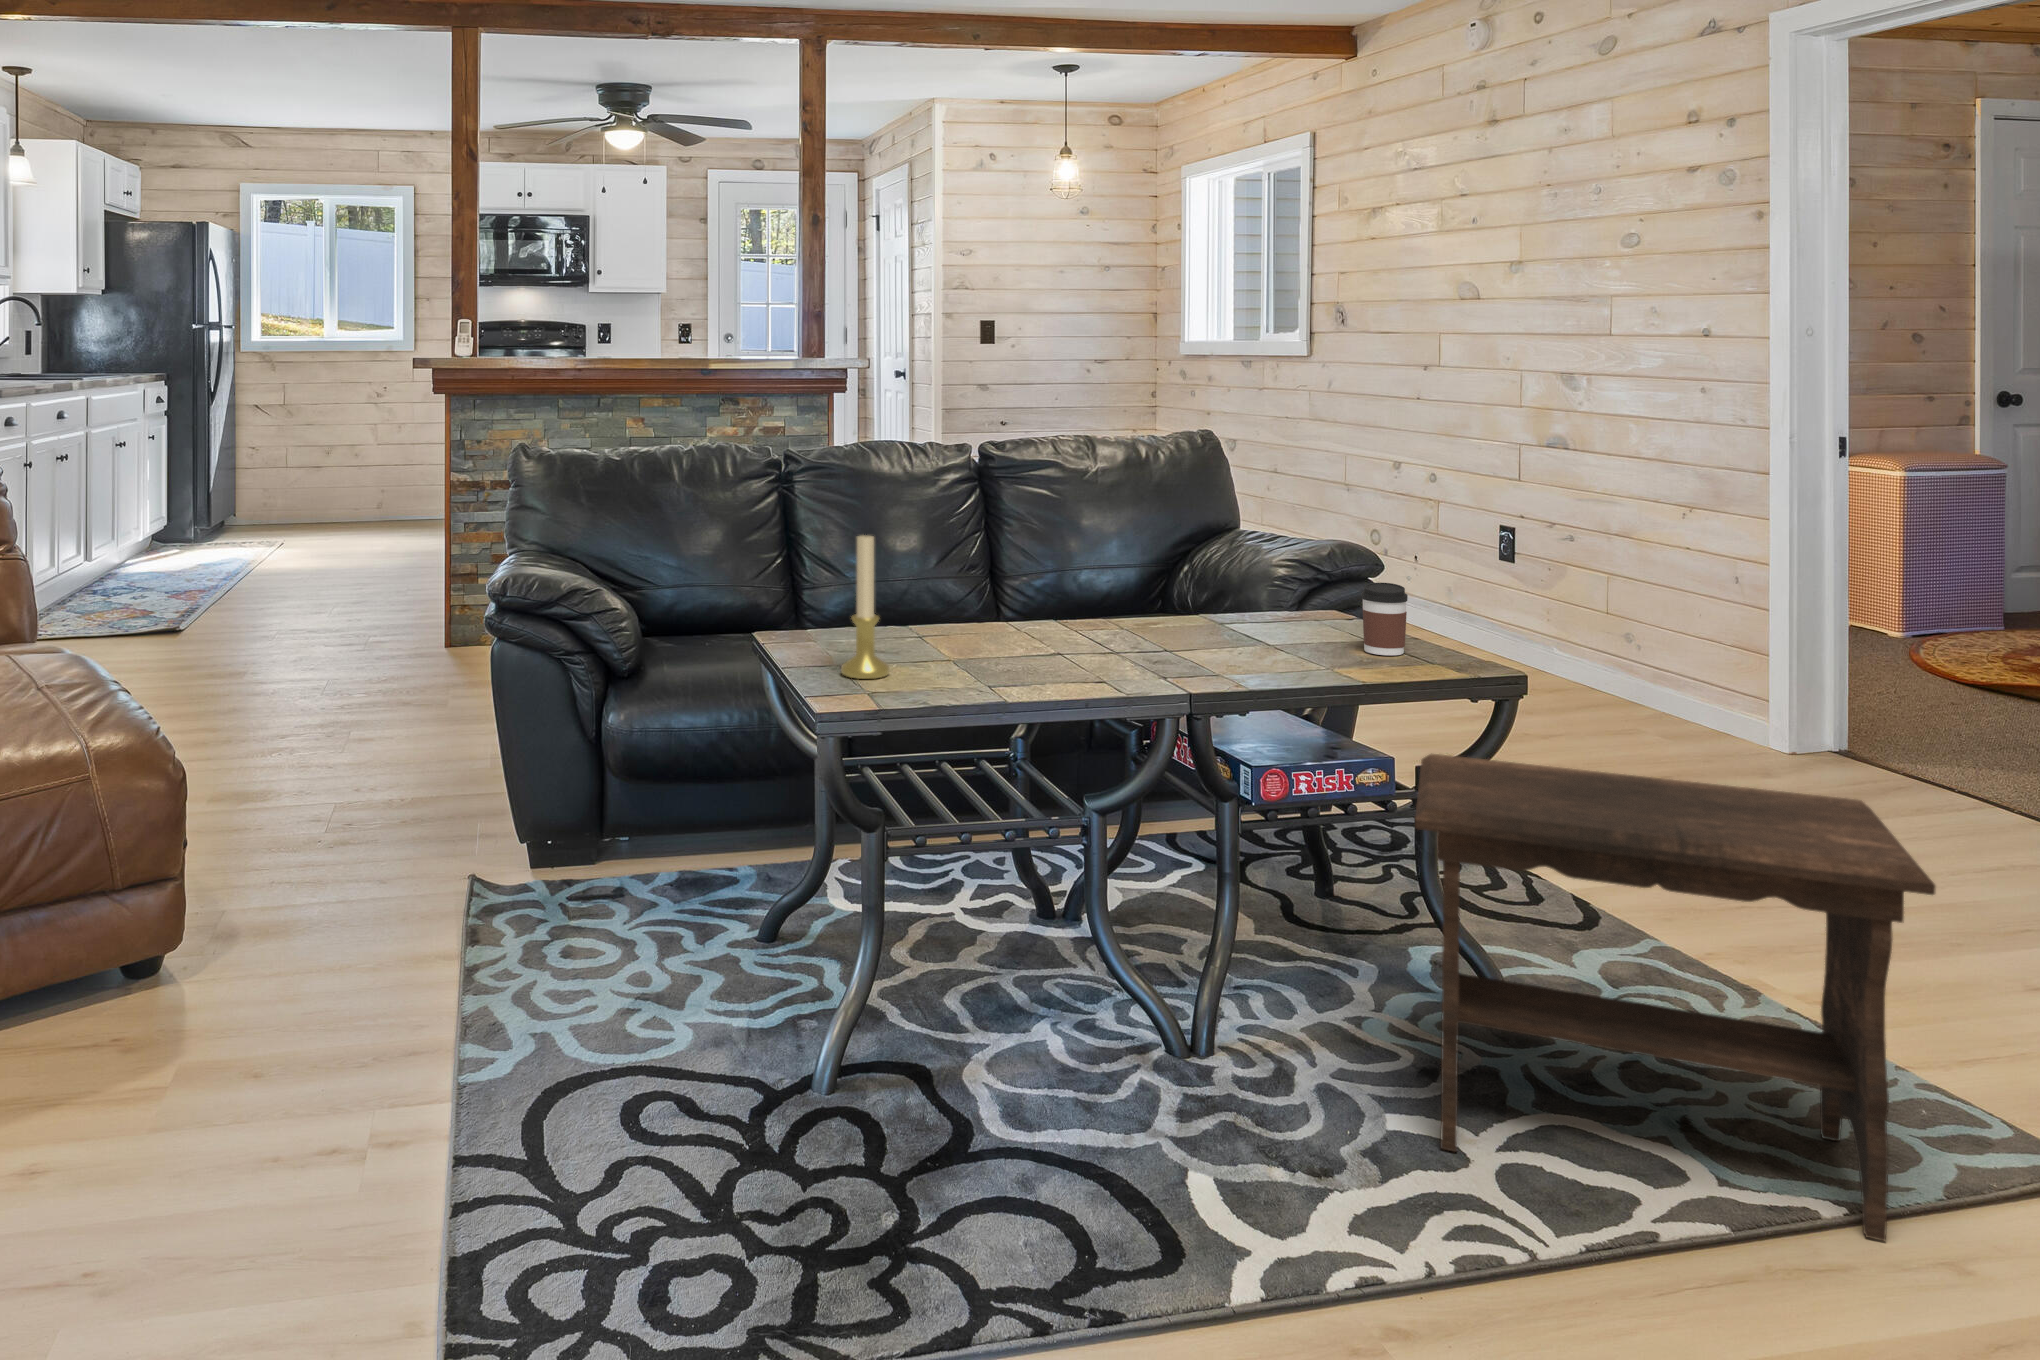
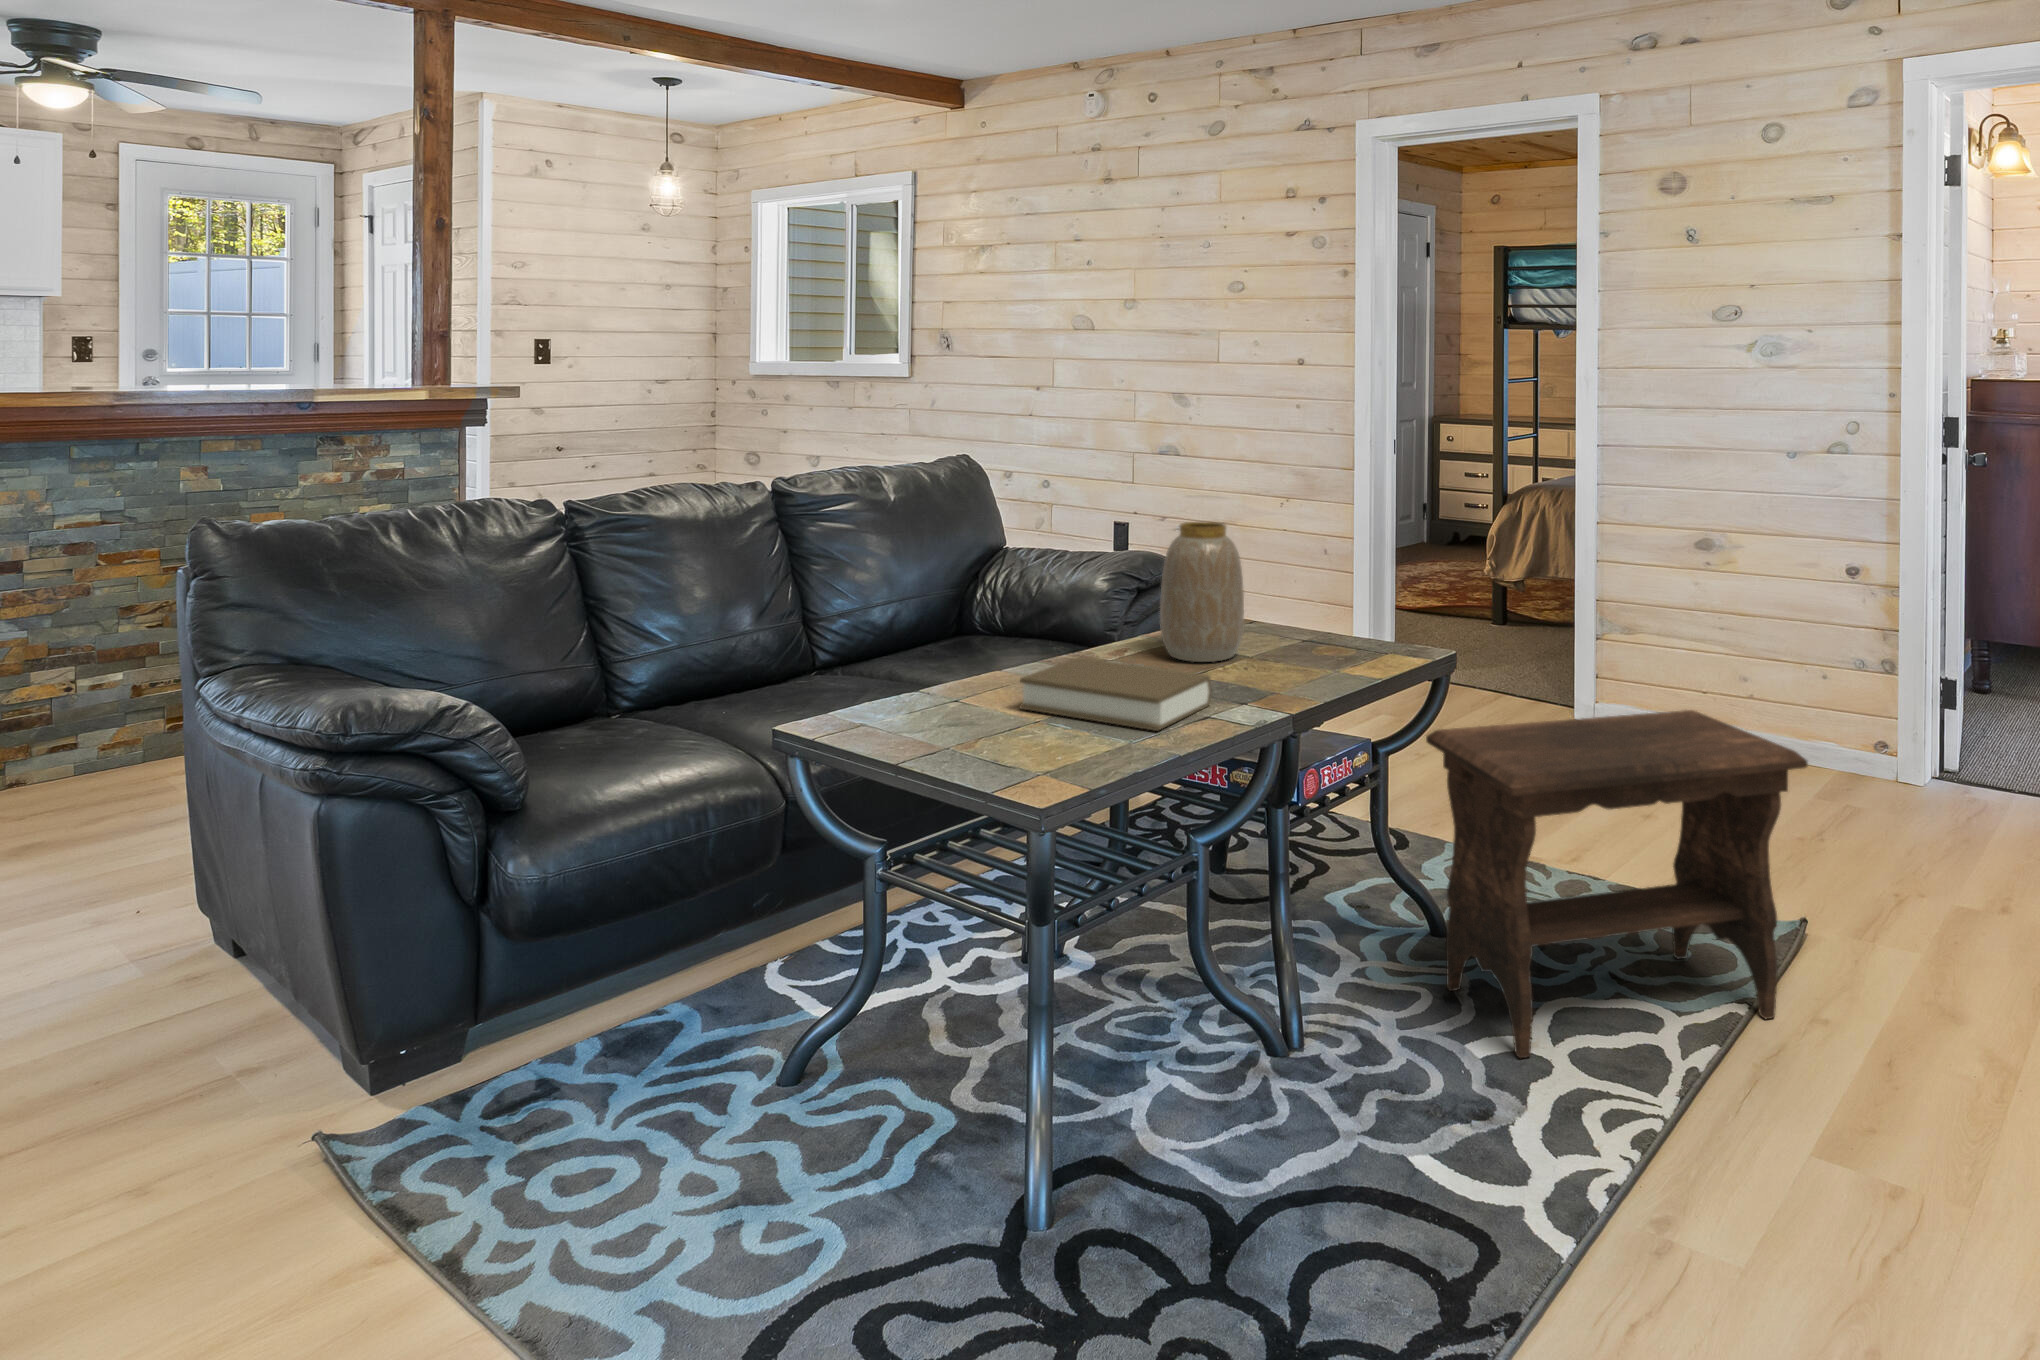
vase: none [1183,495,1276,645] -> present [1160,522,1244,662]
candle holder: present [841,535,890,679] -> none [938,593,992,758]
coffee cup: present [1361,583,1408,655] -> none [1312,588,1349,651]
book: none [968,617,1144,687] -> present [1020,658,1211,731]

